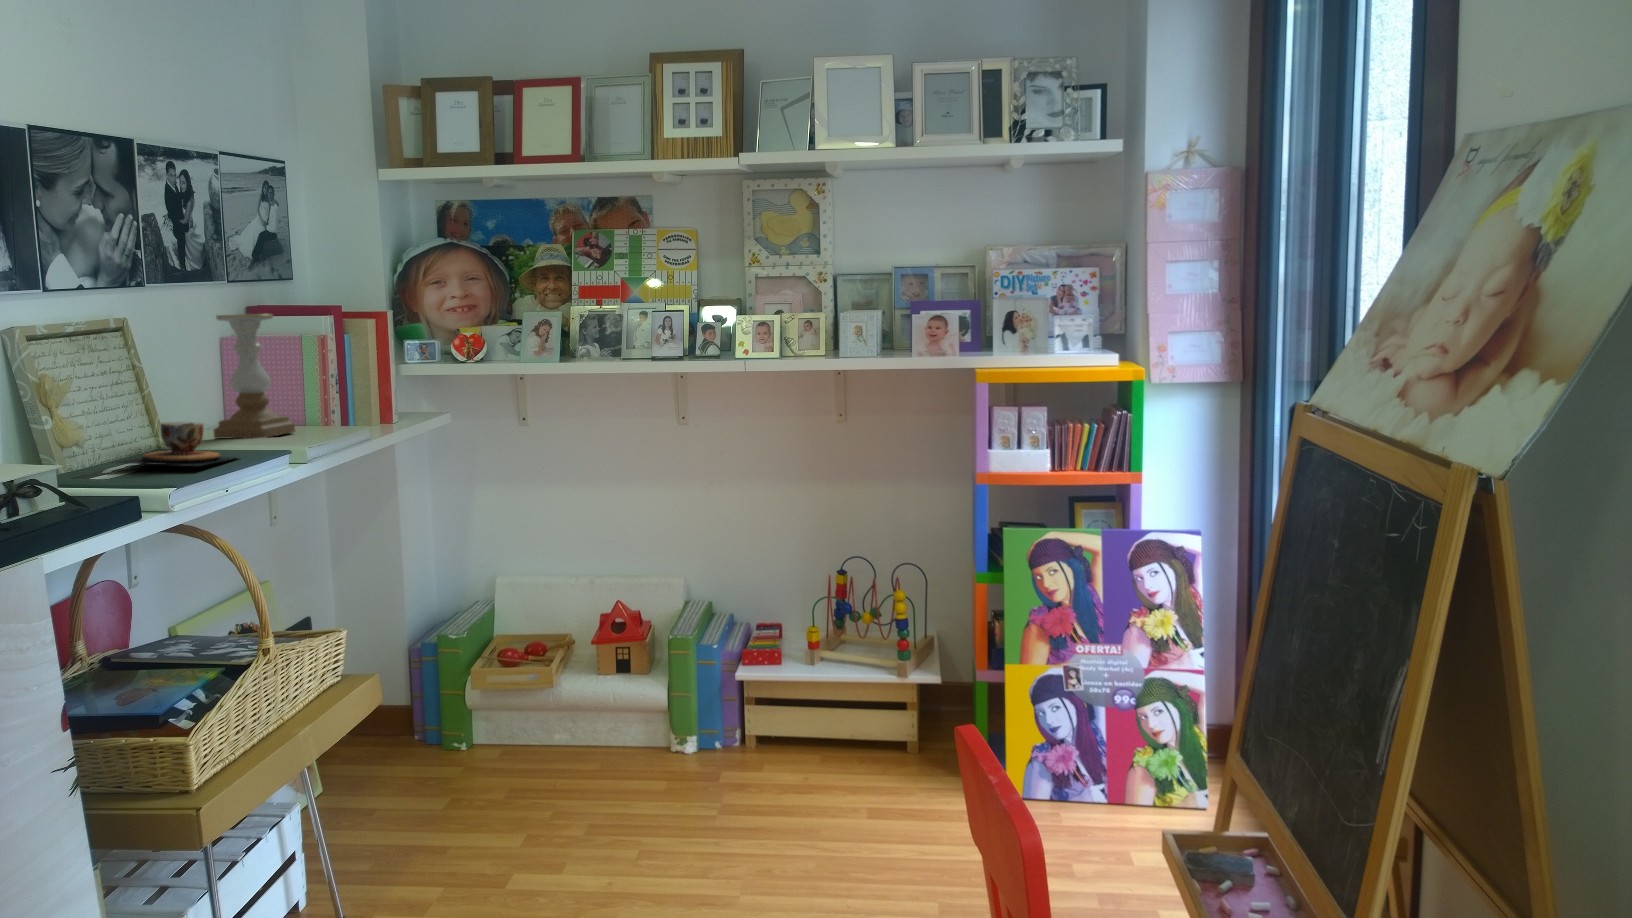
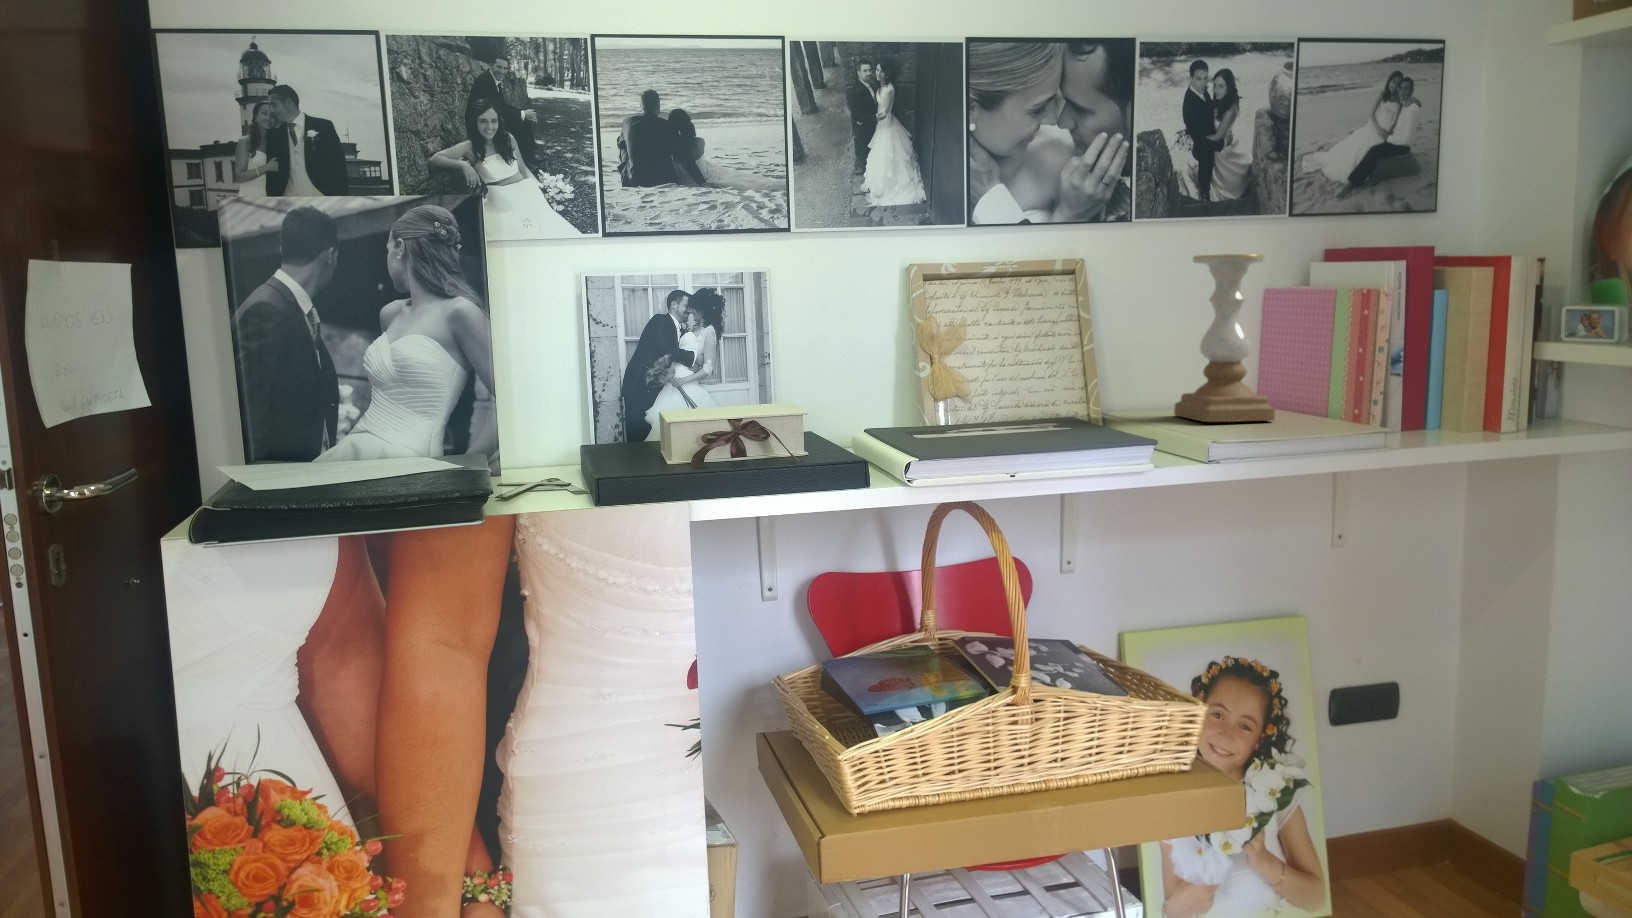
teacup: present [118,422,236,467] -> none [939,384,1078,441]

